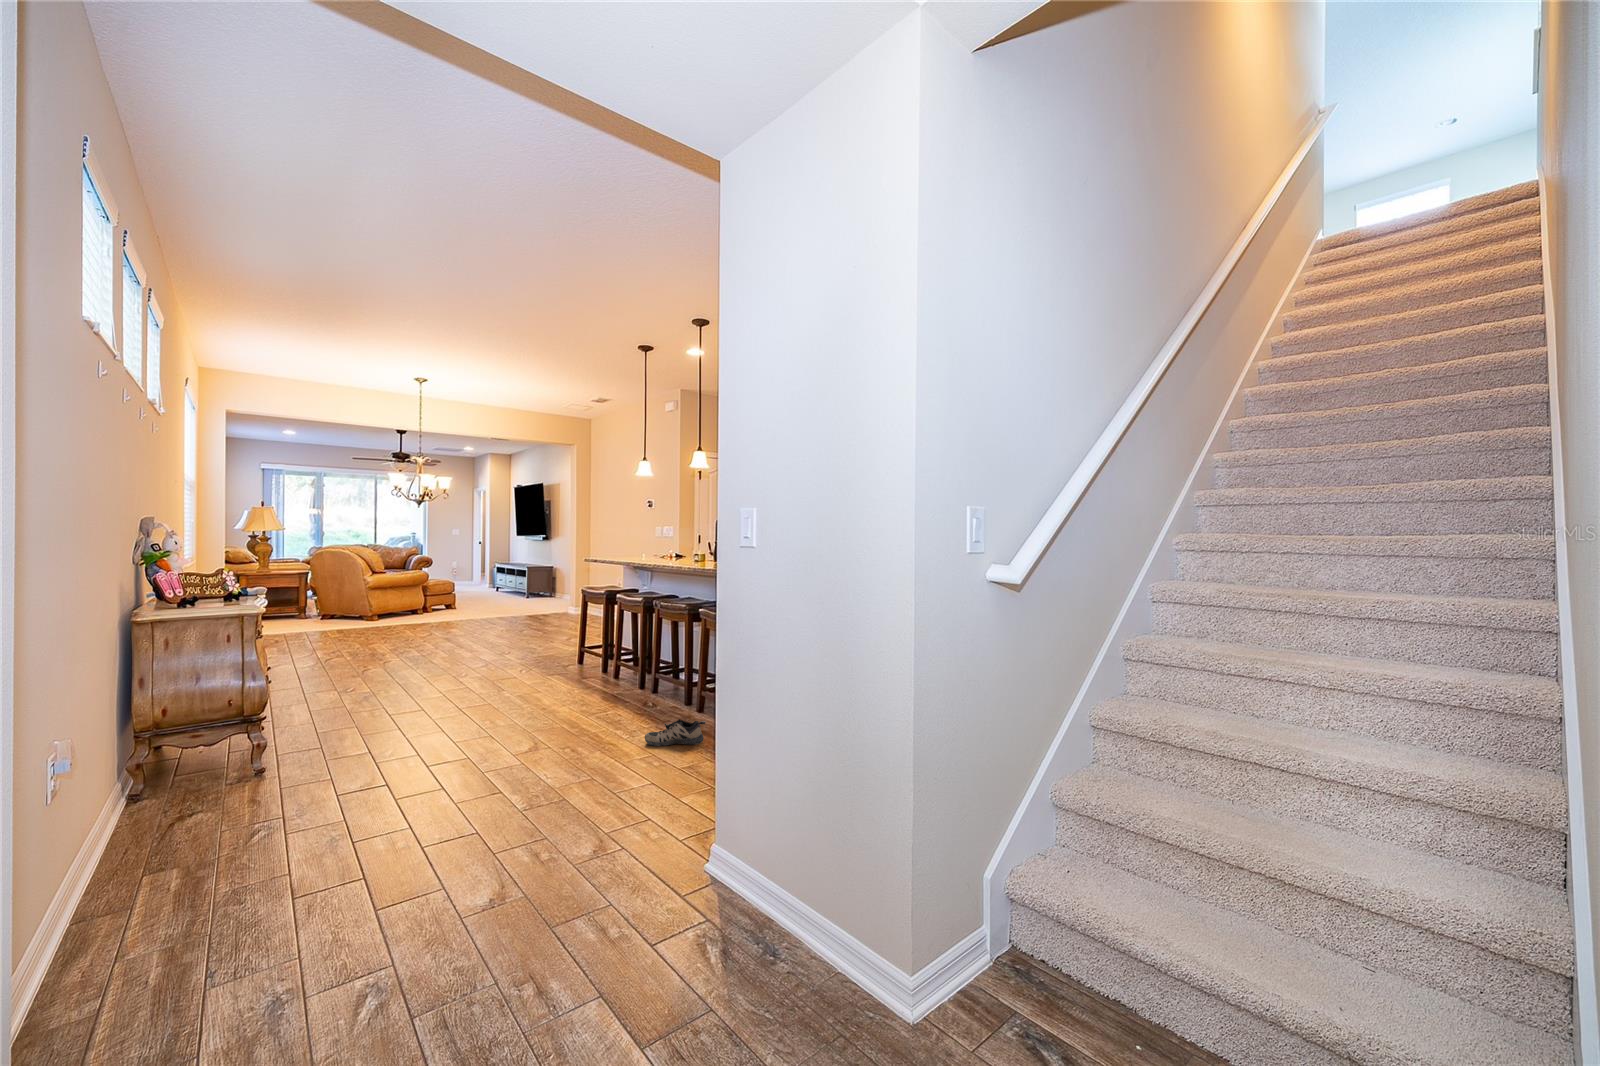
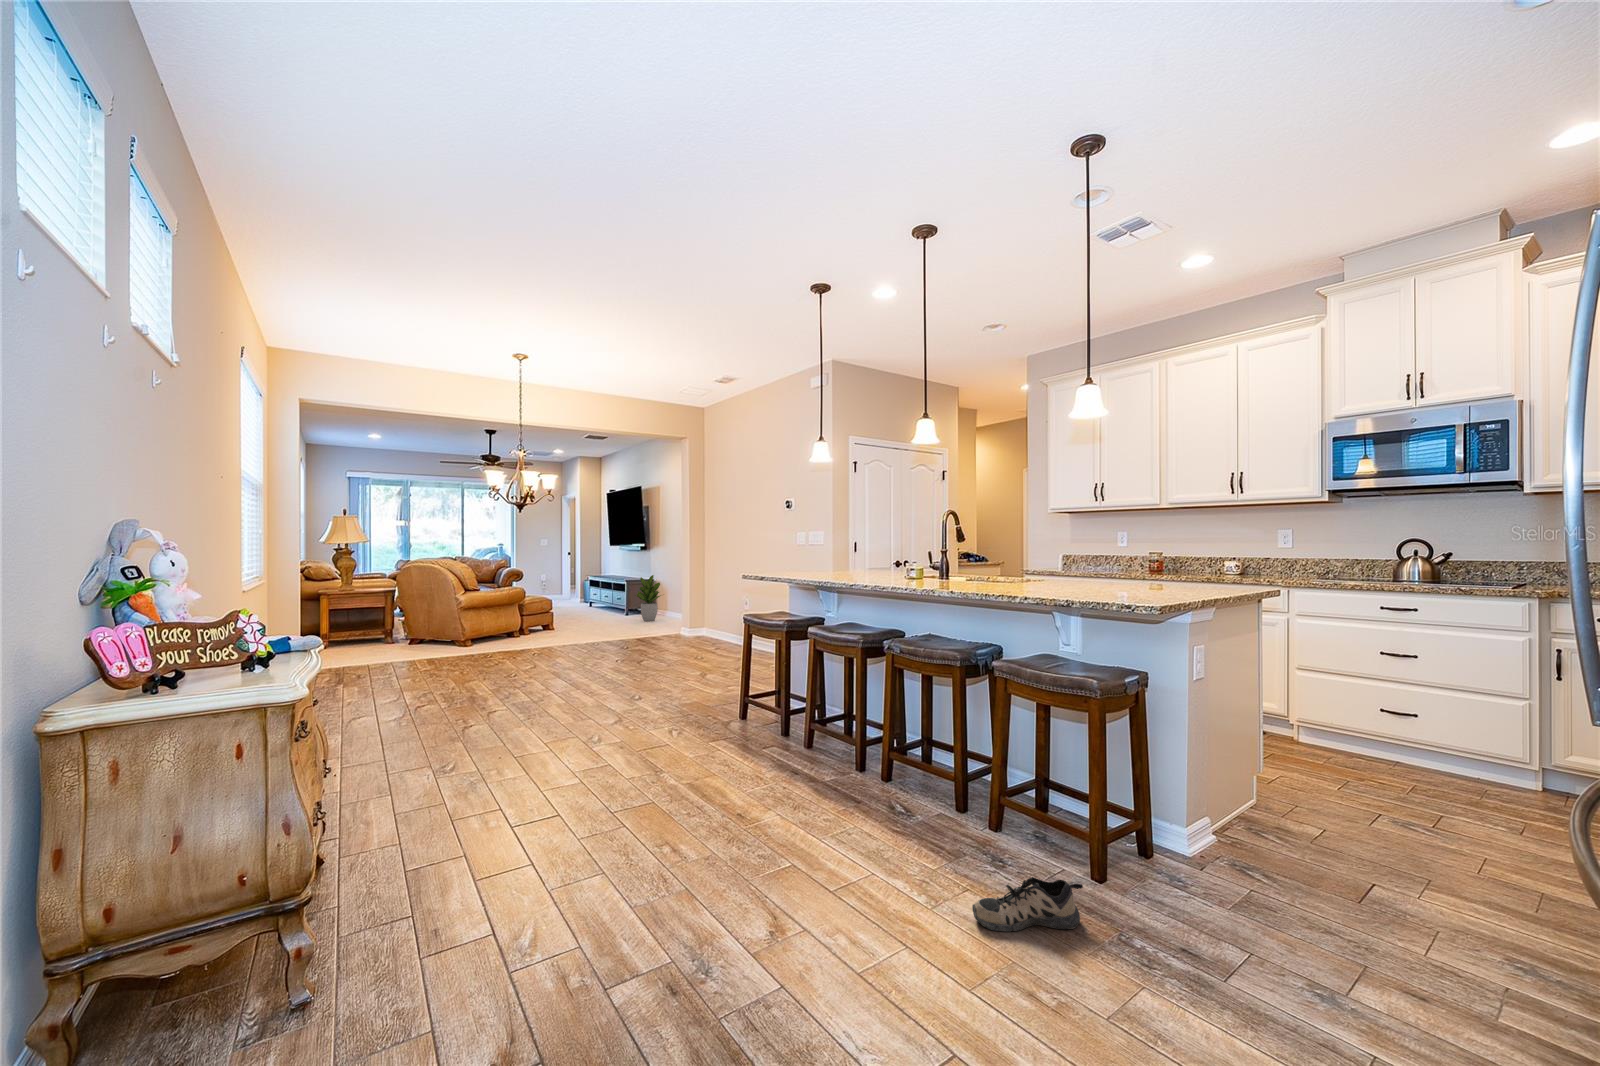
potted plant: none [531,562,559,602] -> present [637,575,661,621]

